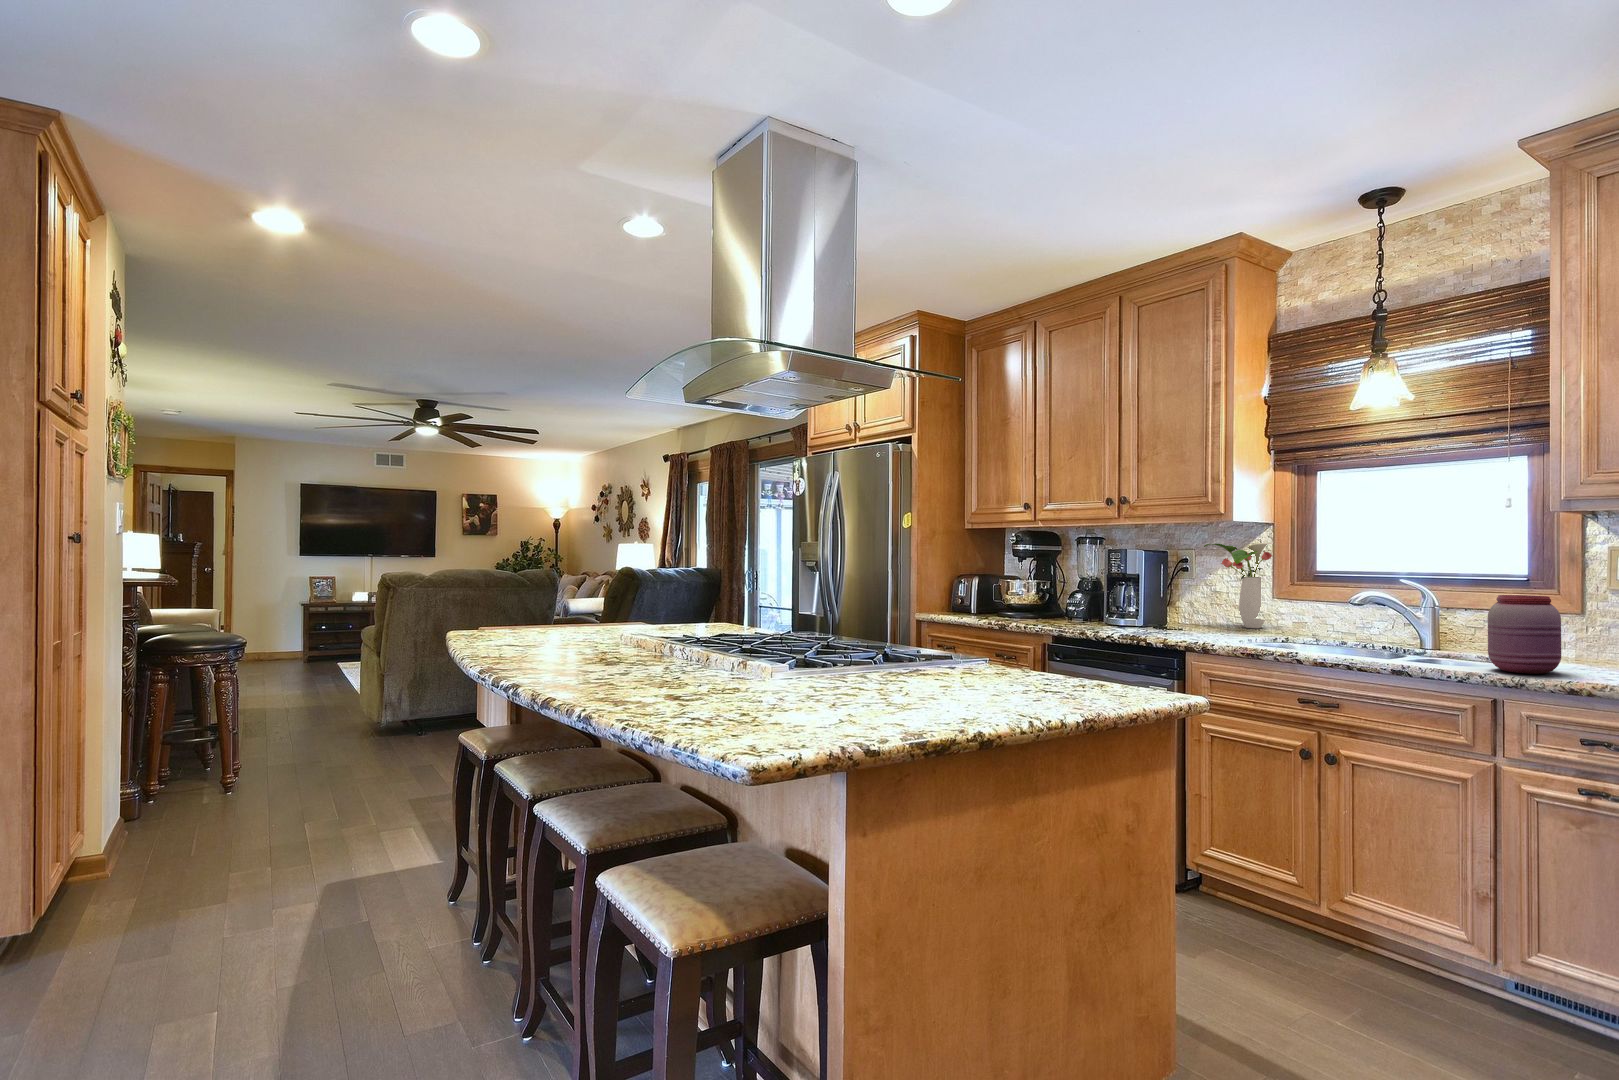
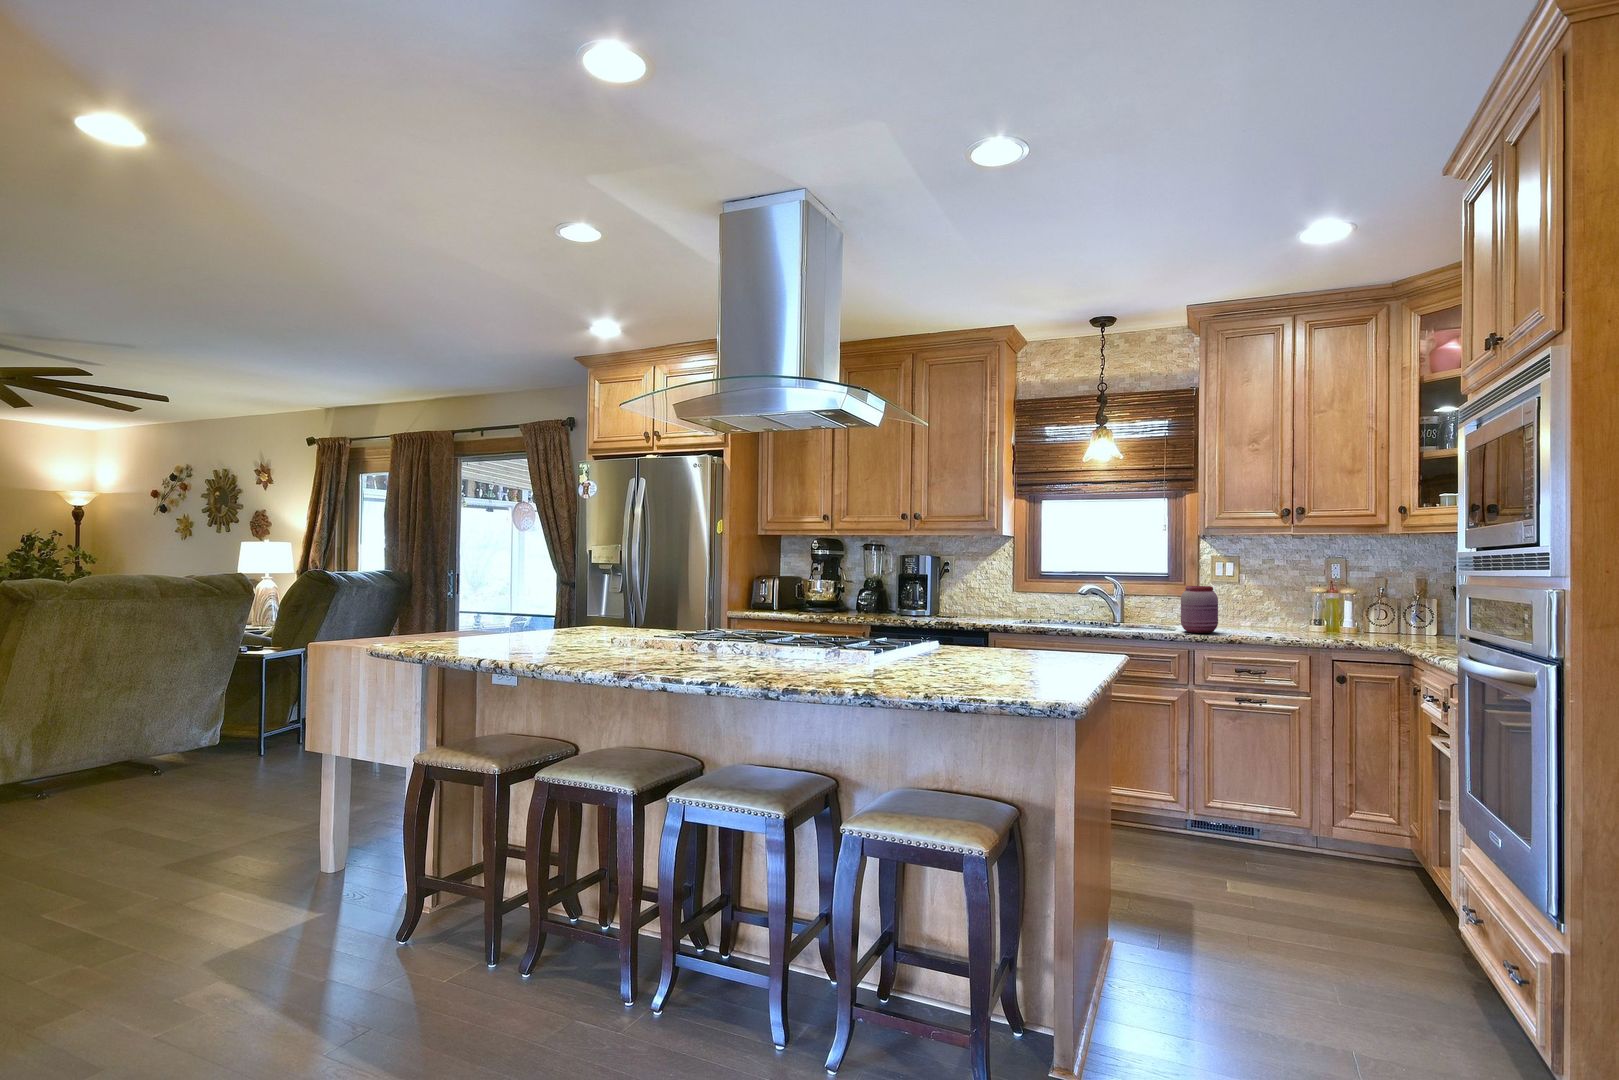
flower arrangement: present [1204,542,1273,628] -> none [963,548,1013,614]

